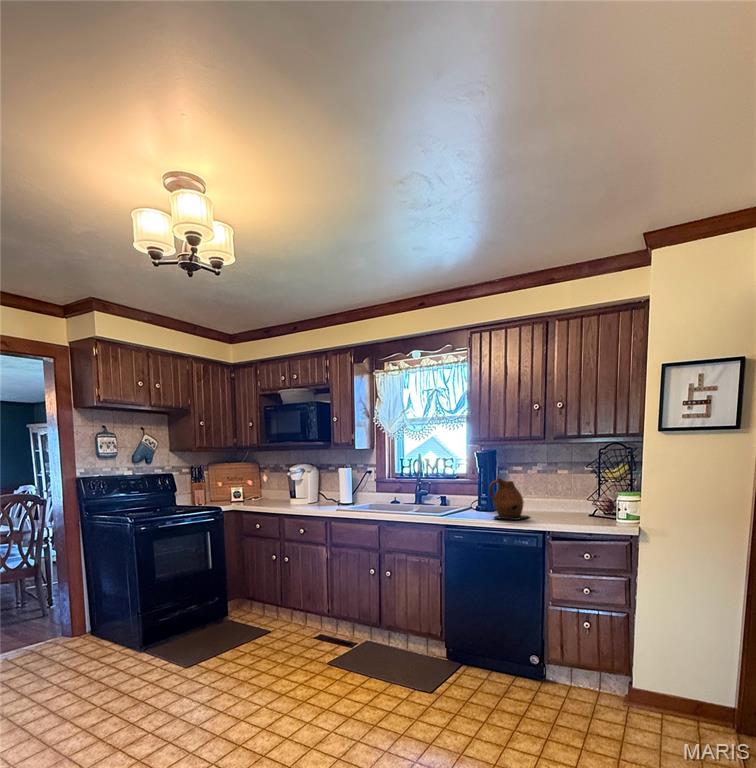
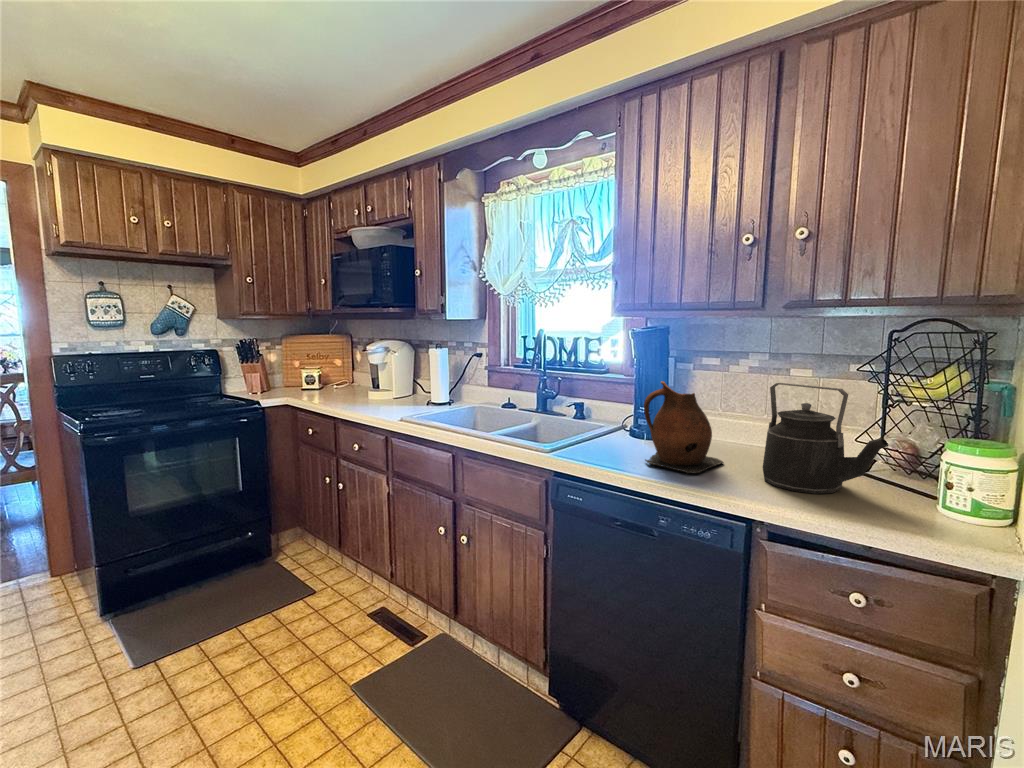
kettle: none [547,473,597,522] -> present [763,383,888,494]

